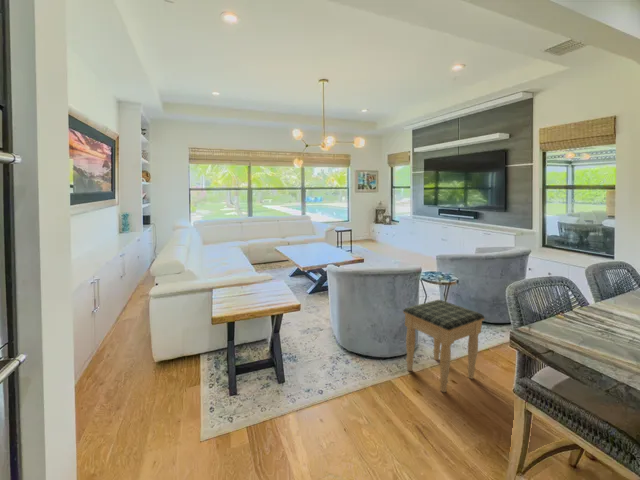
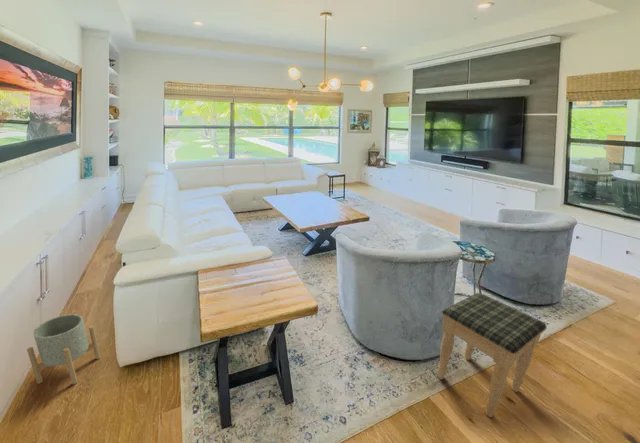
planter: none [91,320,138,371] -> present [27,314,100,384]

